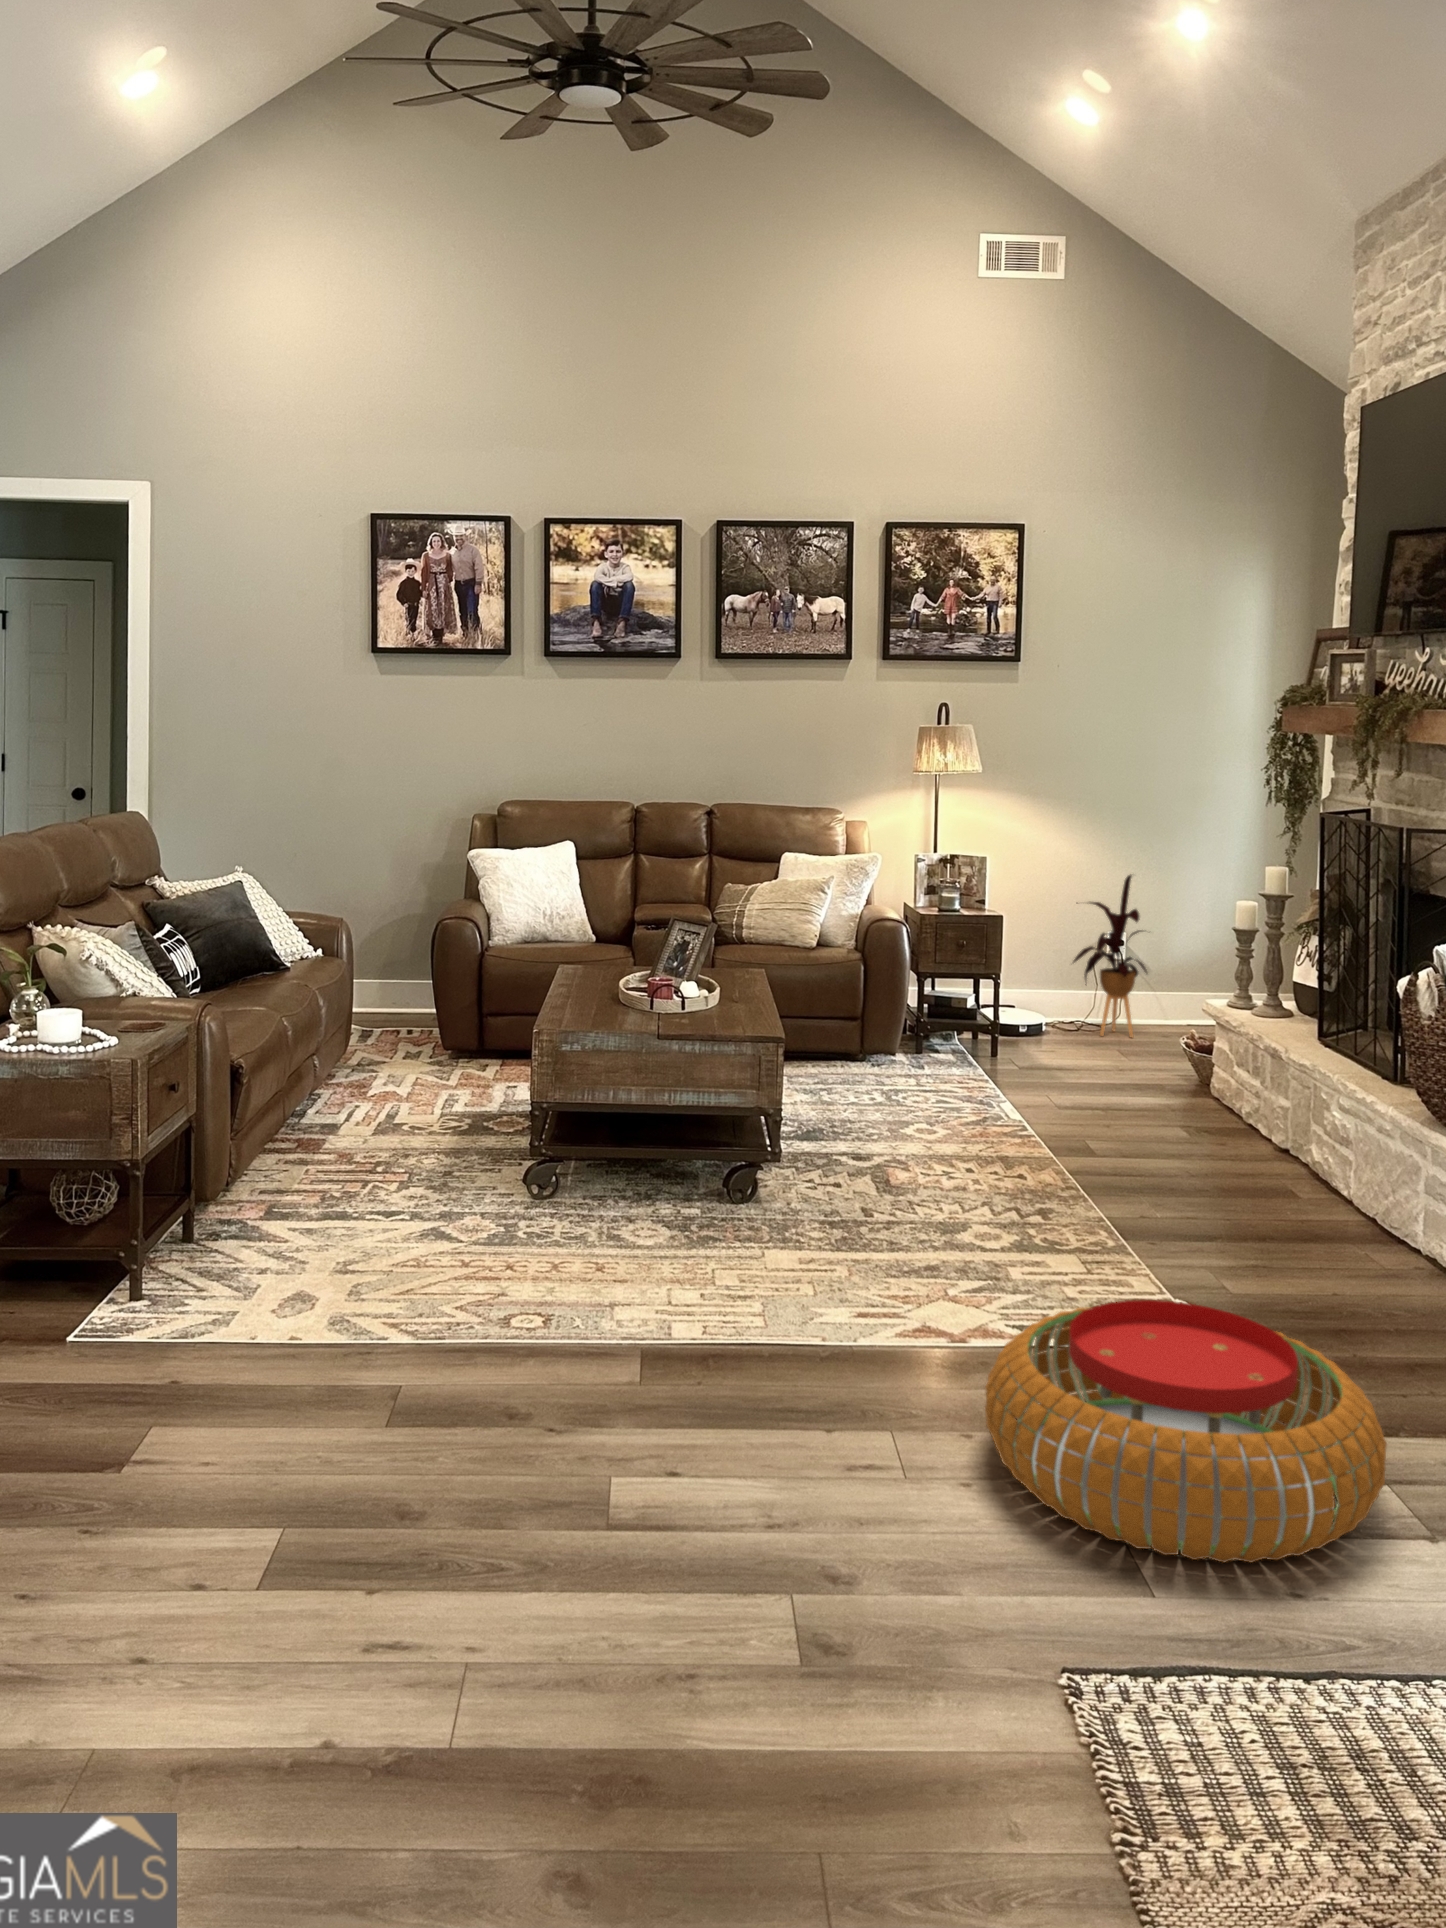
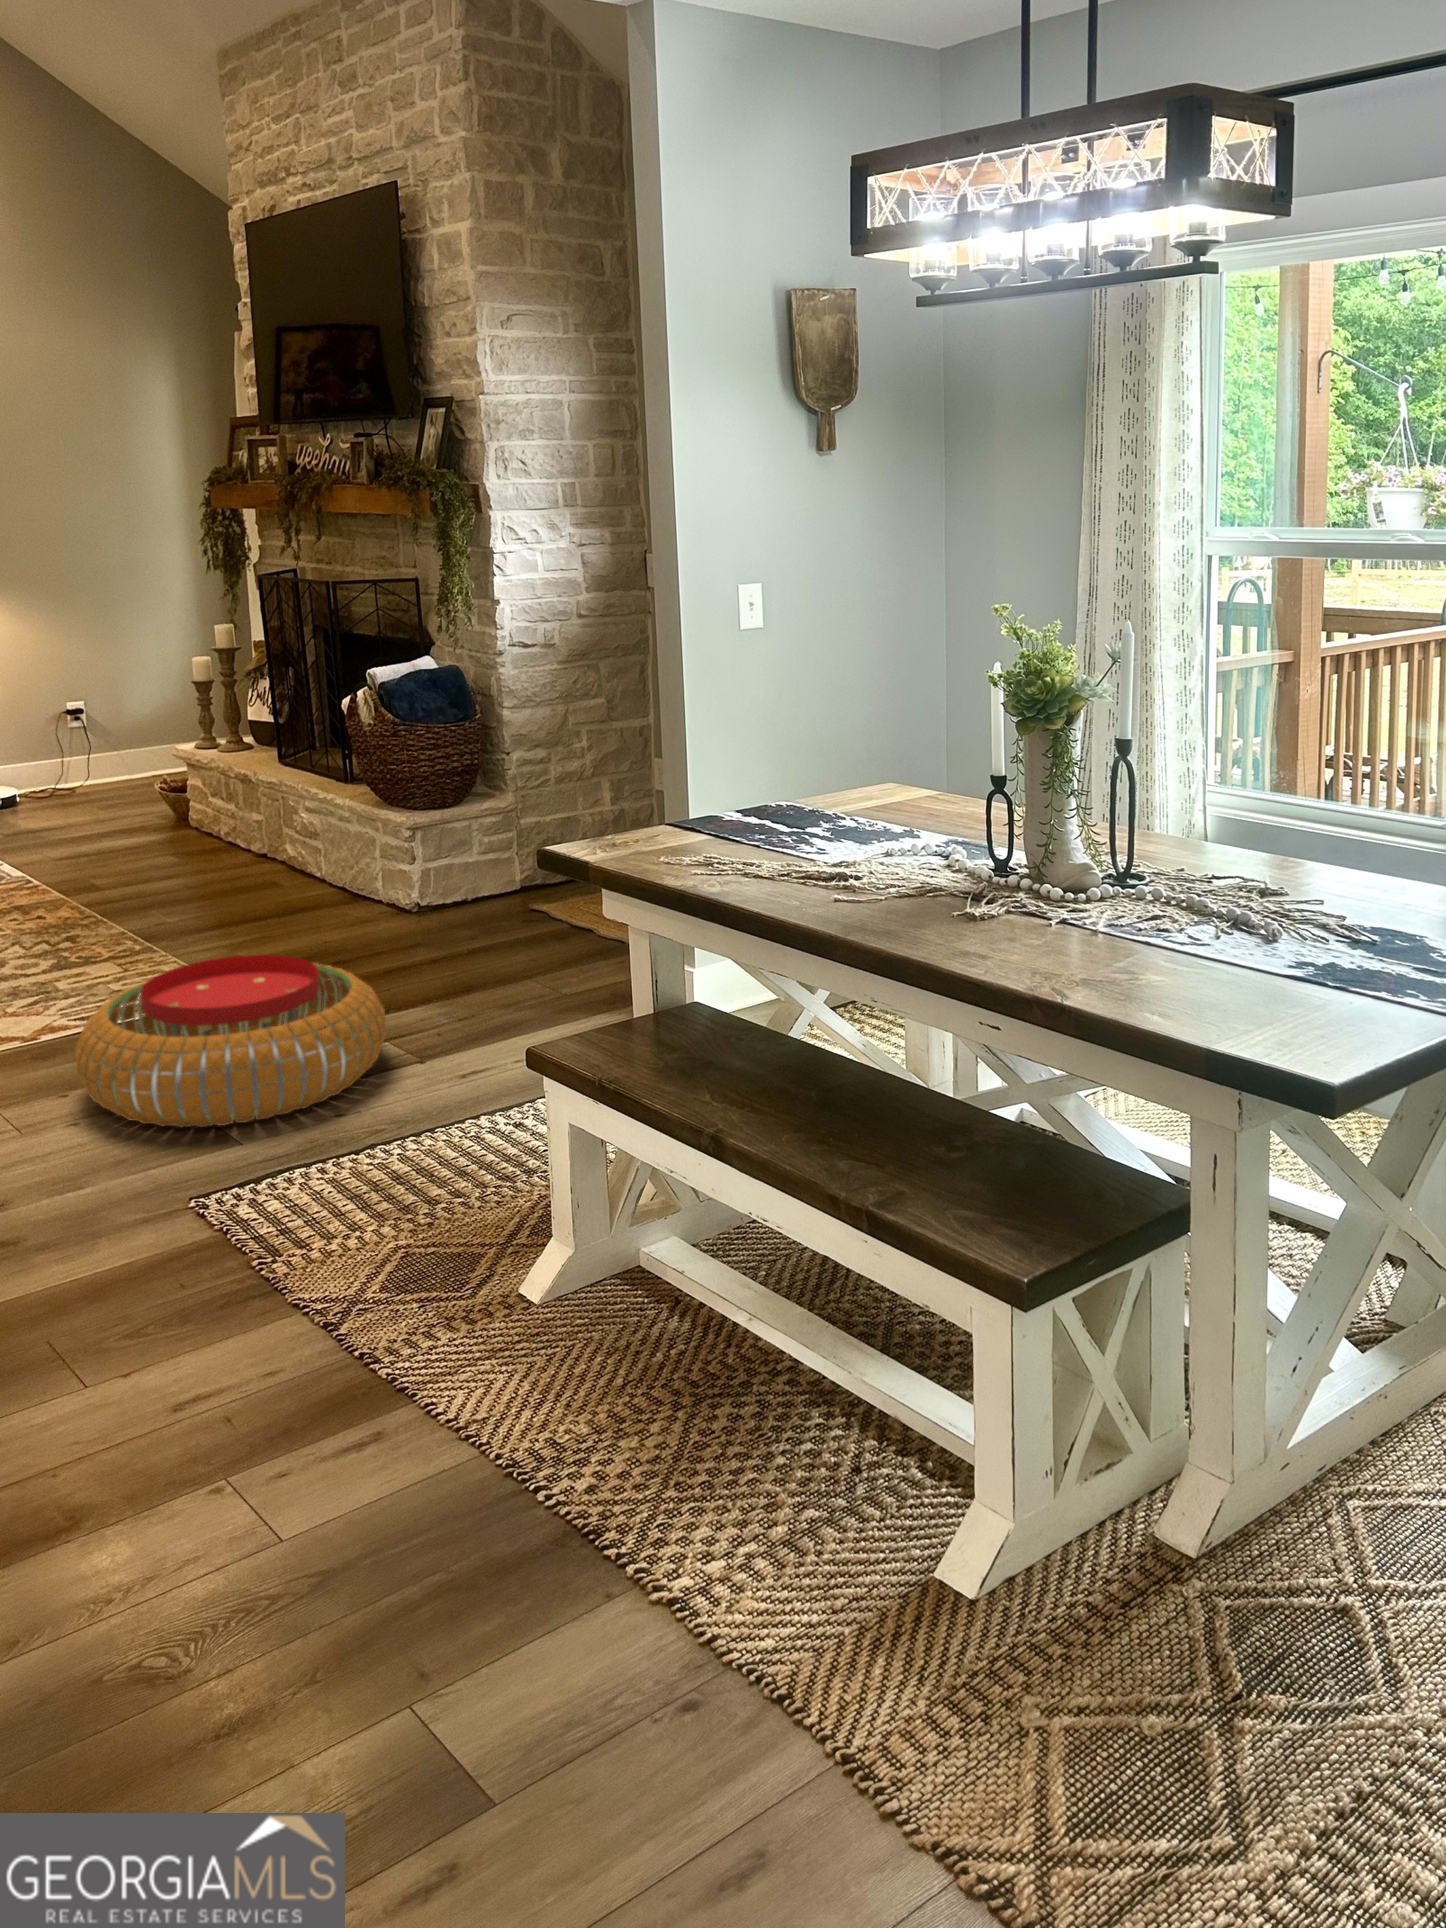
house plant: present [1073,875,1147,1037] -> none [26,643,112,798]

